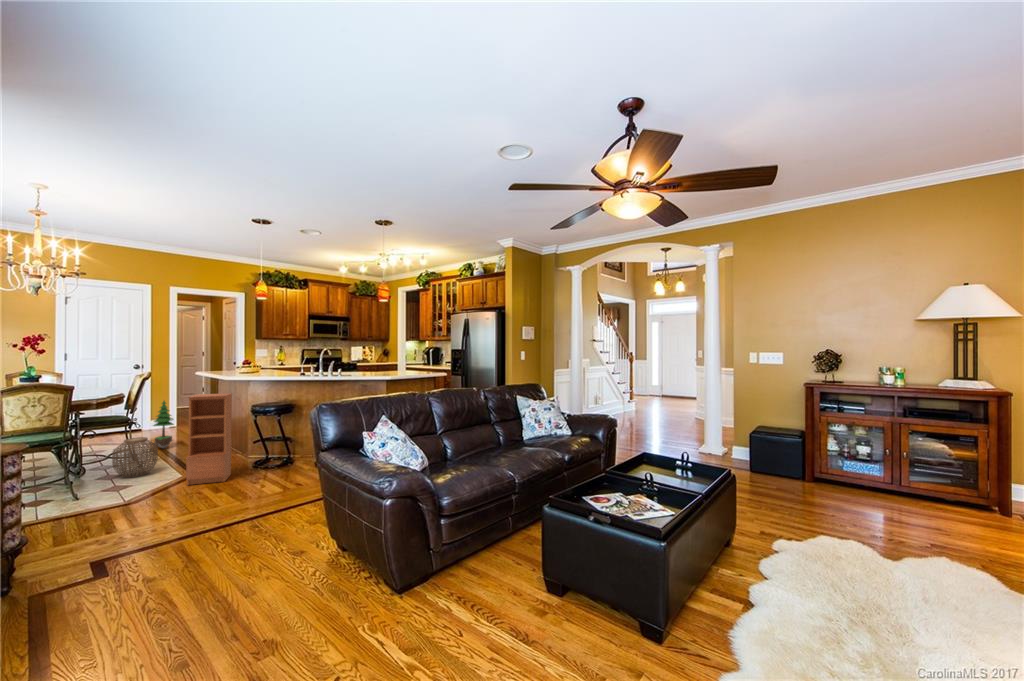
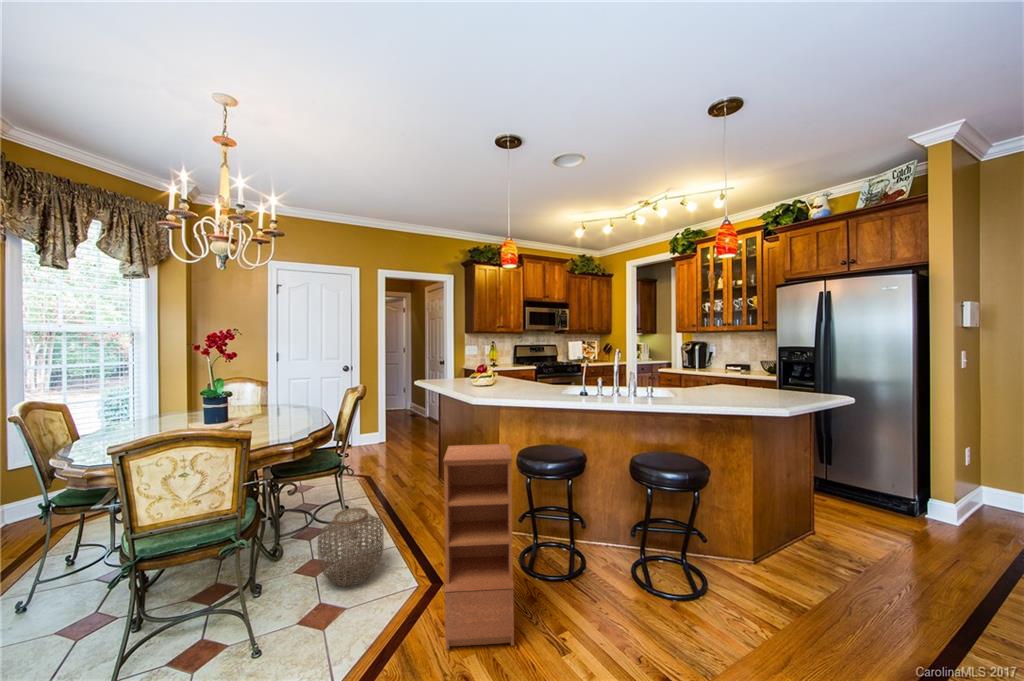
potted tree: present [153,401,174,449] -> none [367,423,393,494]

